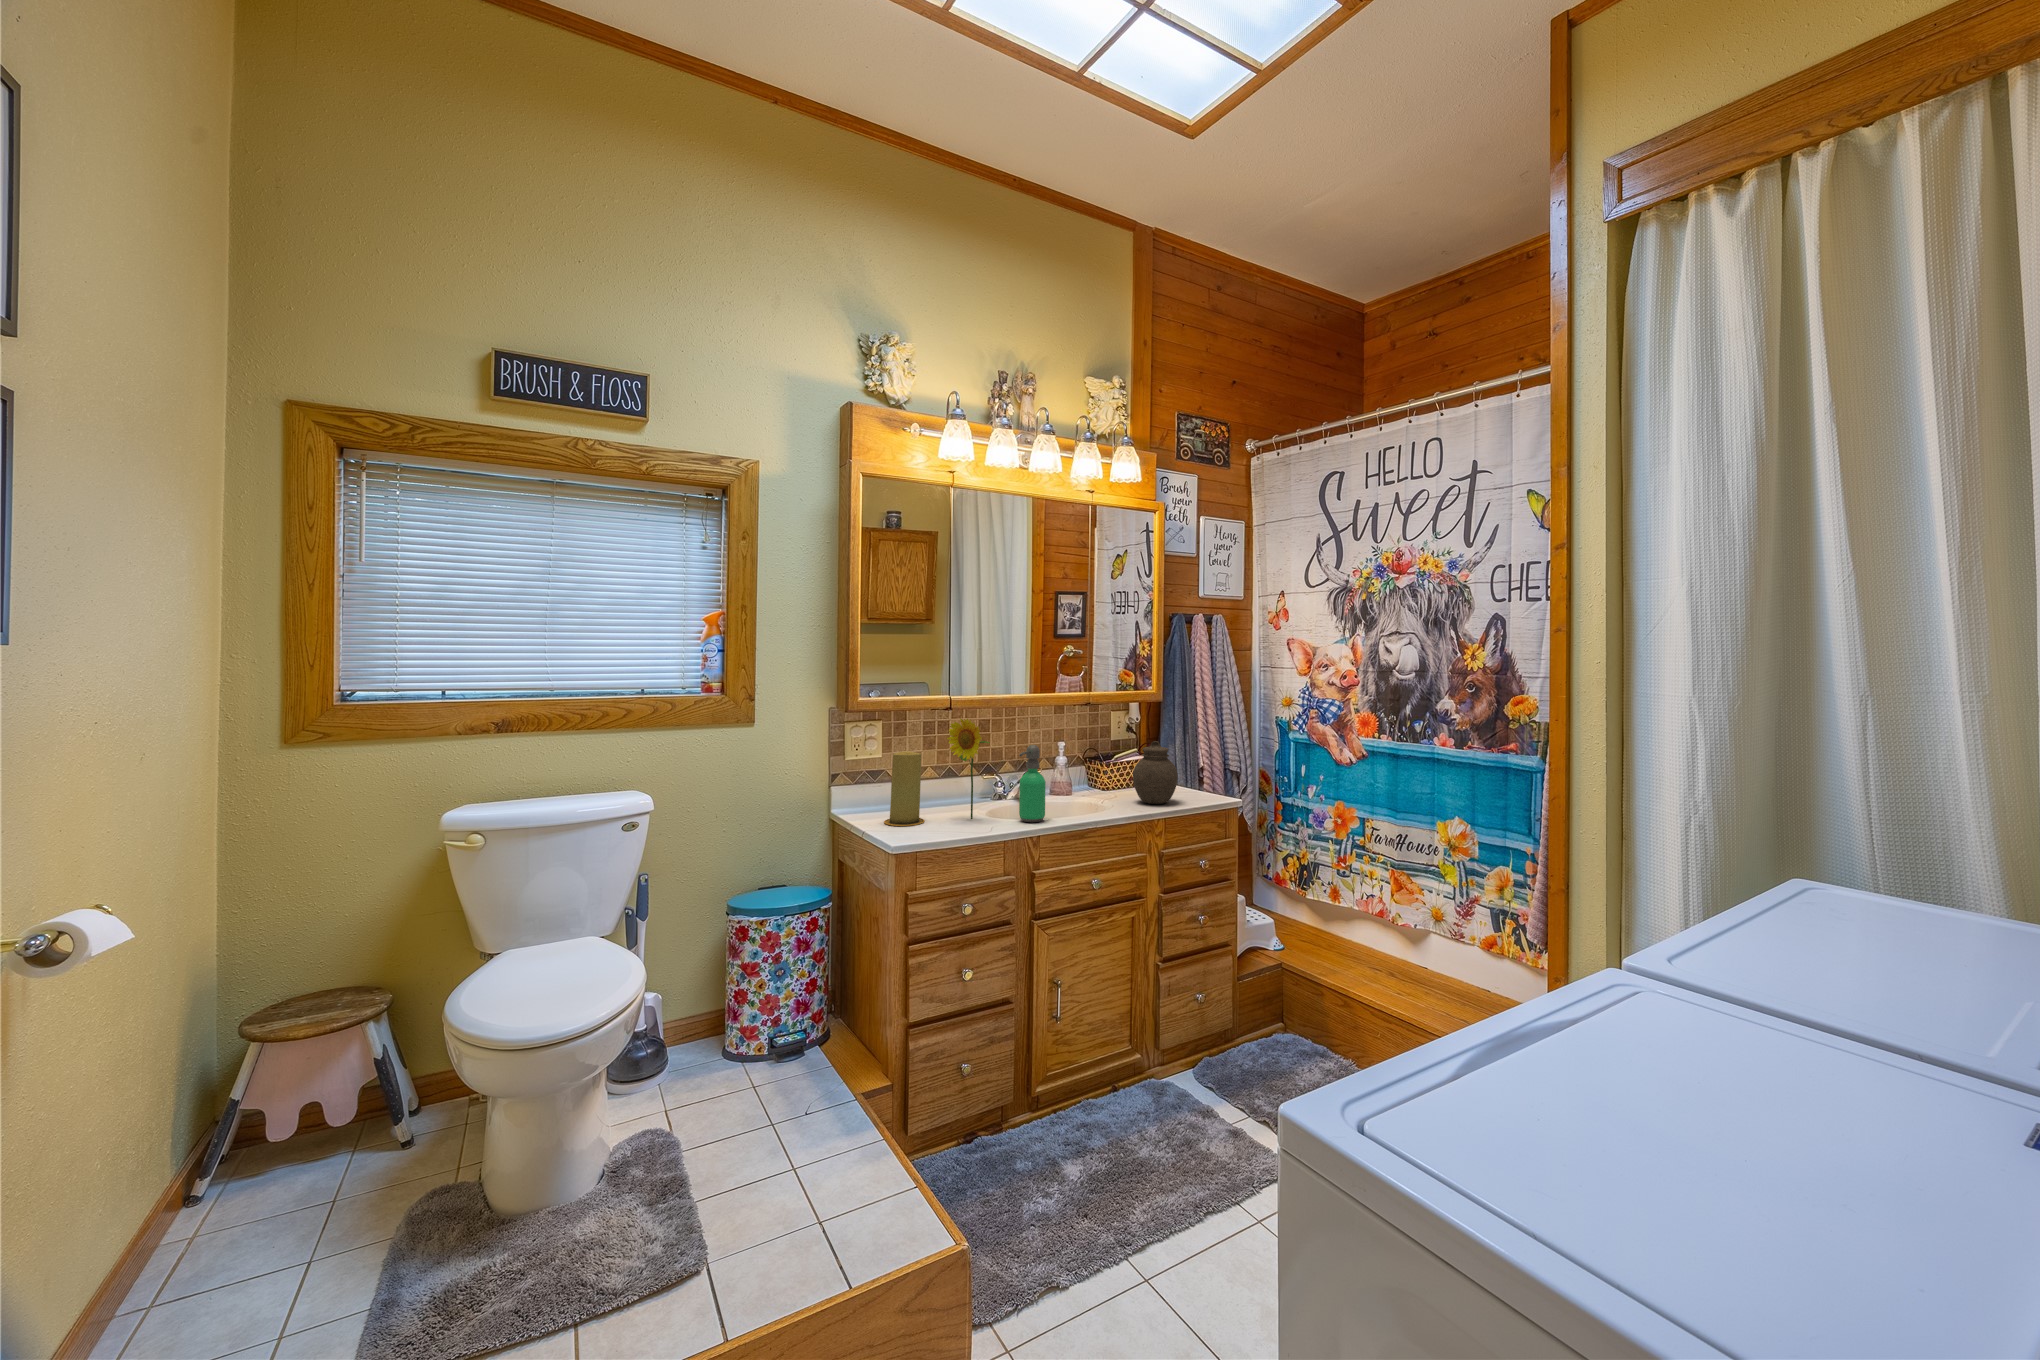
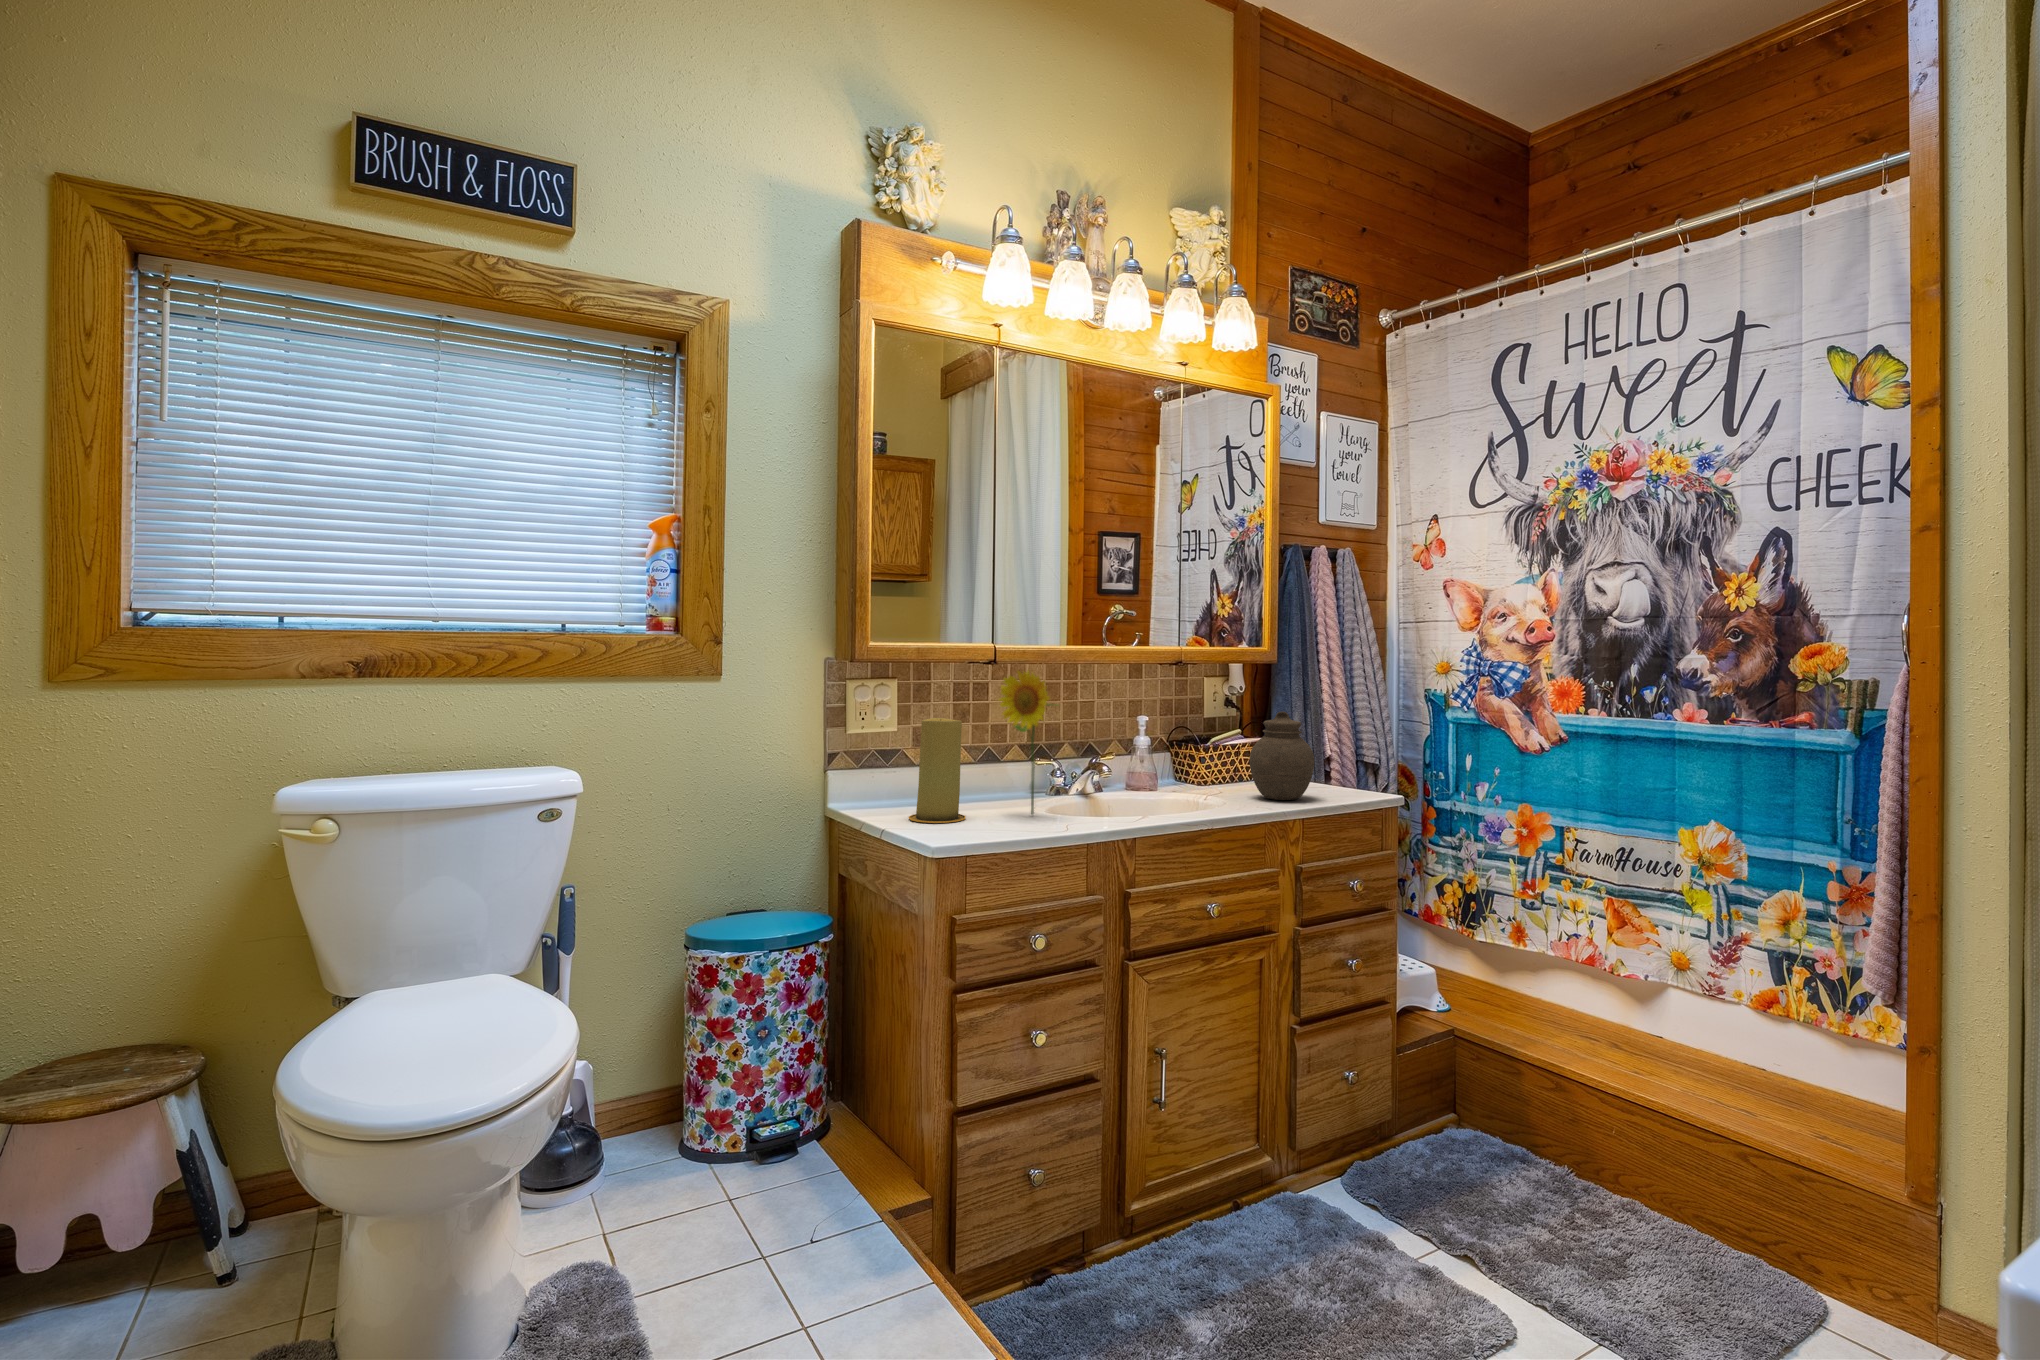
soap dispenser: present [1019,745,1046,822] -> none [1101,709,1139,820]

